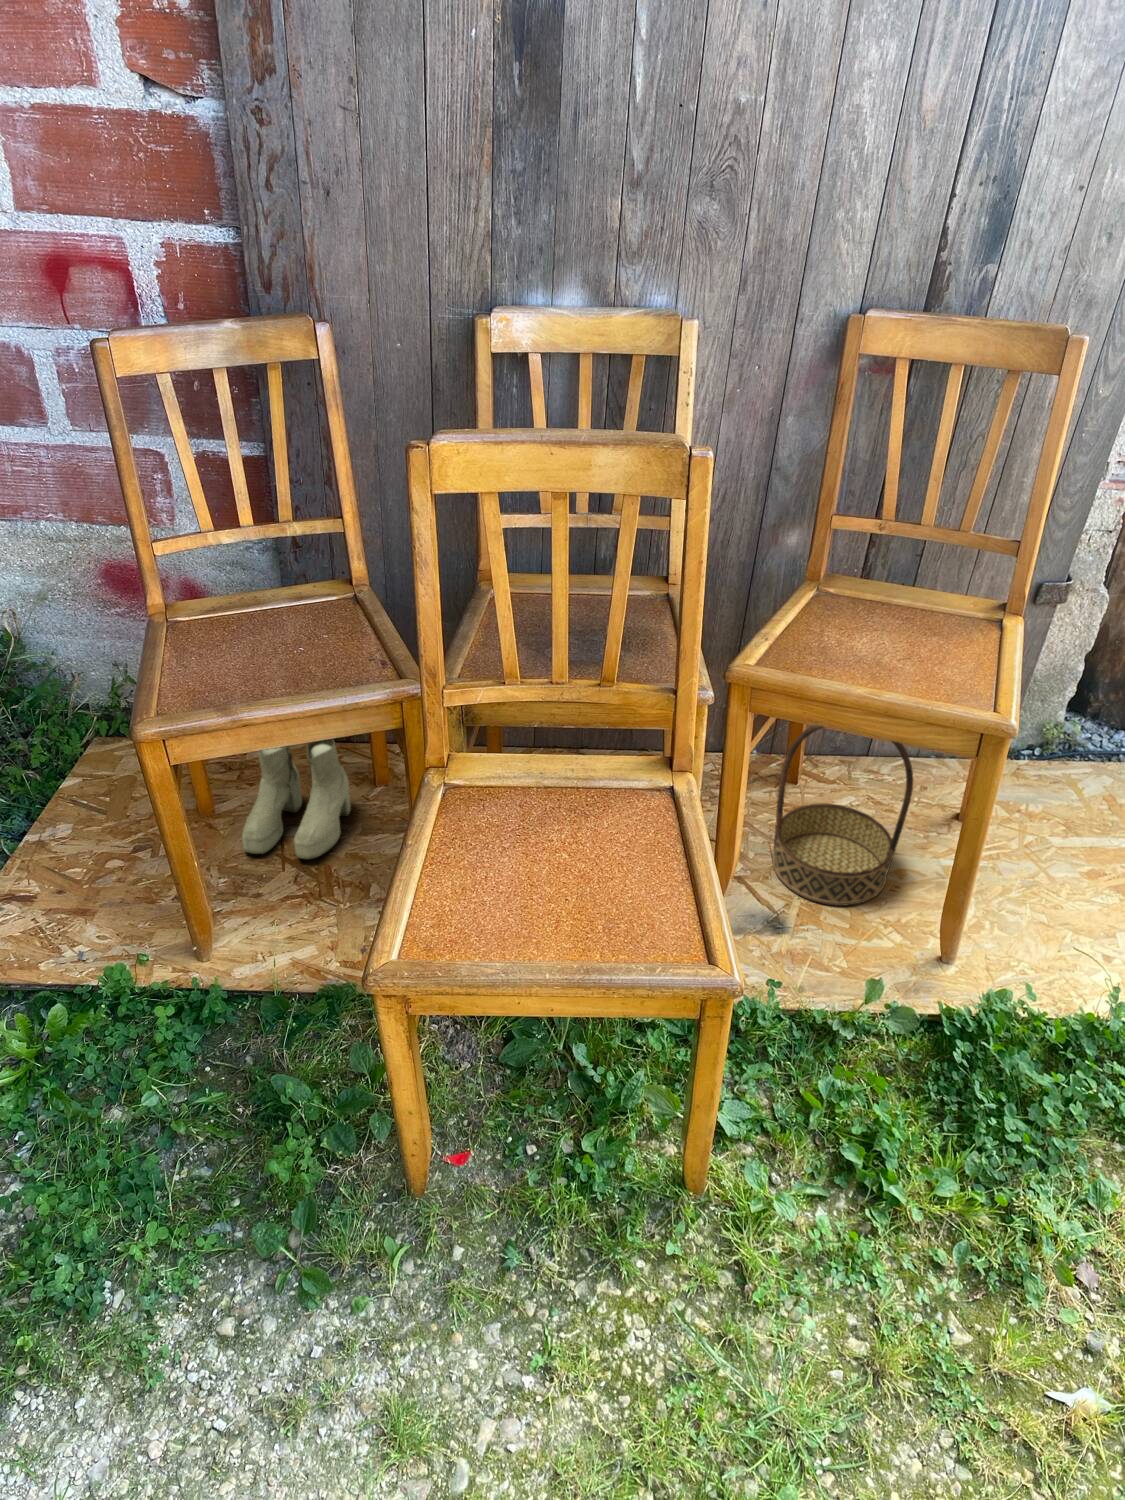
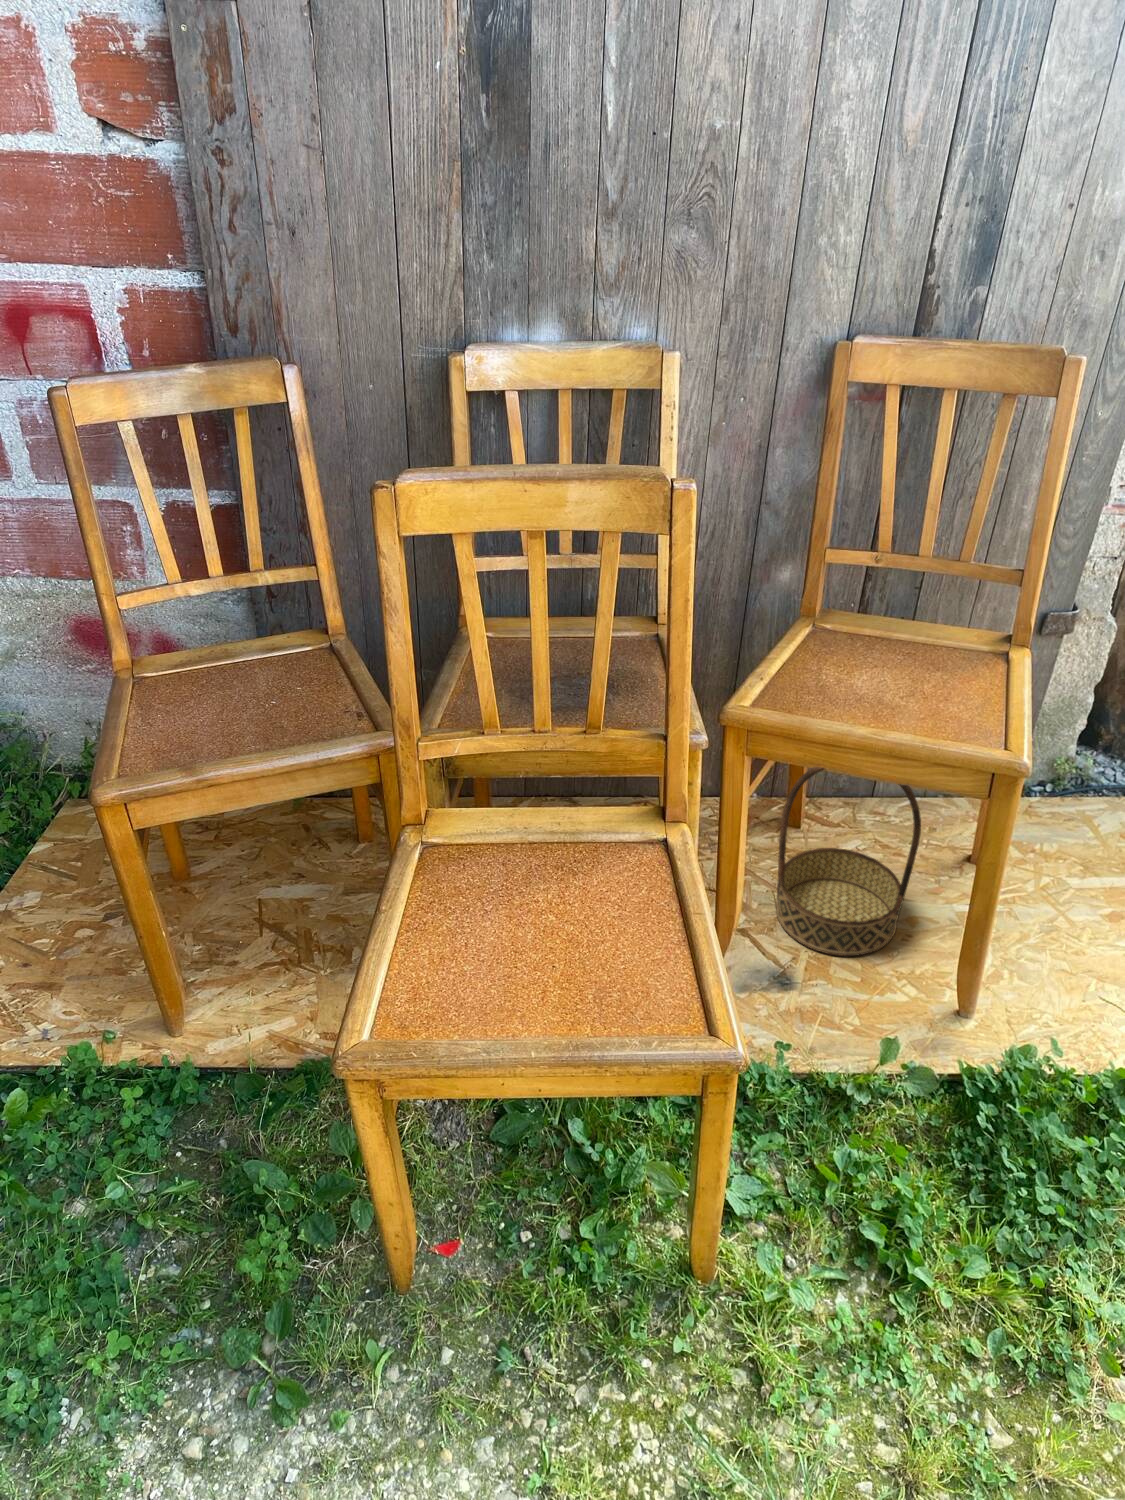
boots: present [242,740,351,859] -> none [220,791,335,922]

